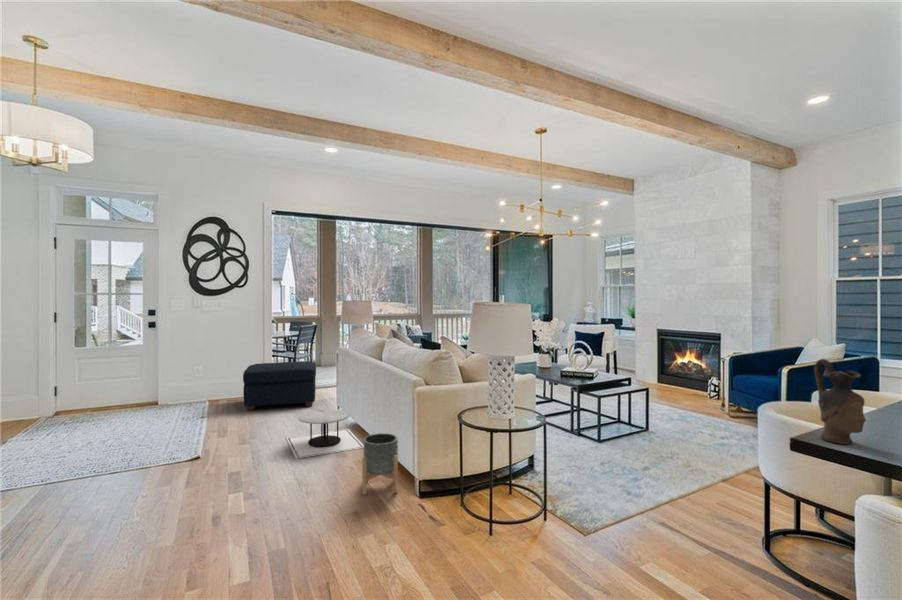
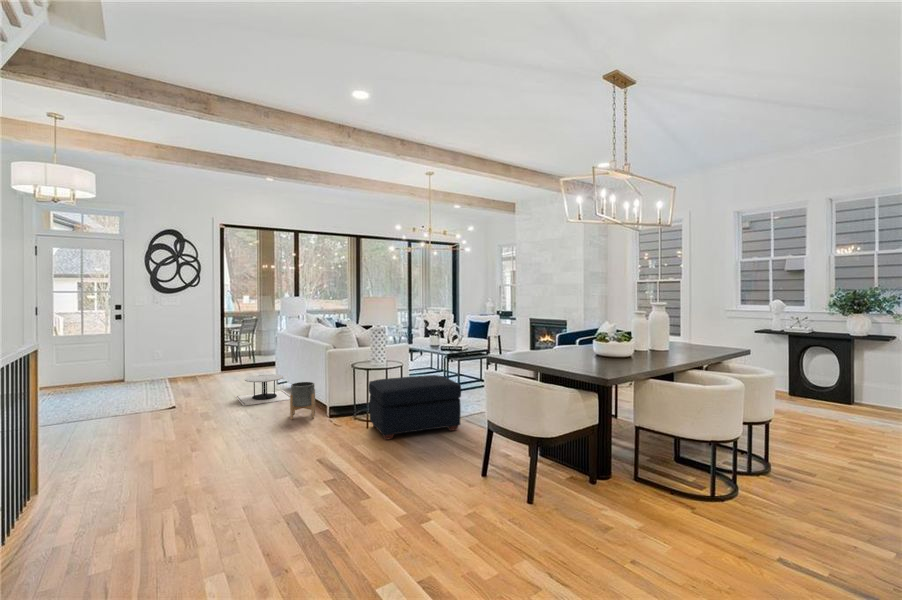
ceramic pitcher: present [814,359,866,444] -> none [520,317,536,357]
ottoman: present [243,362,316,410] -> present [369,375,461,440]

